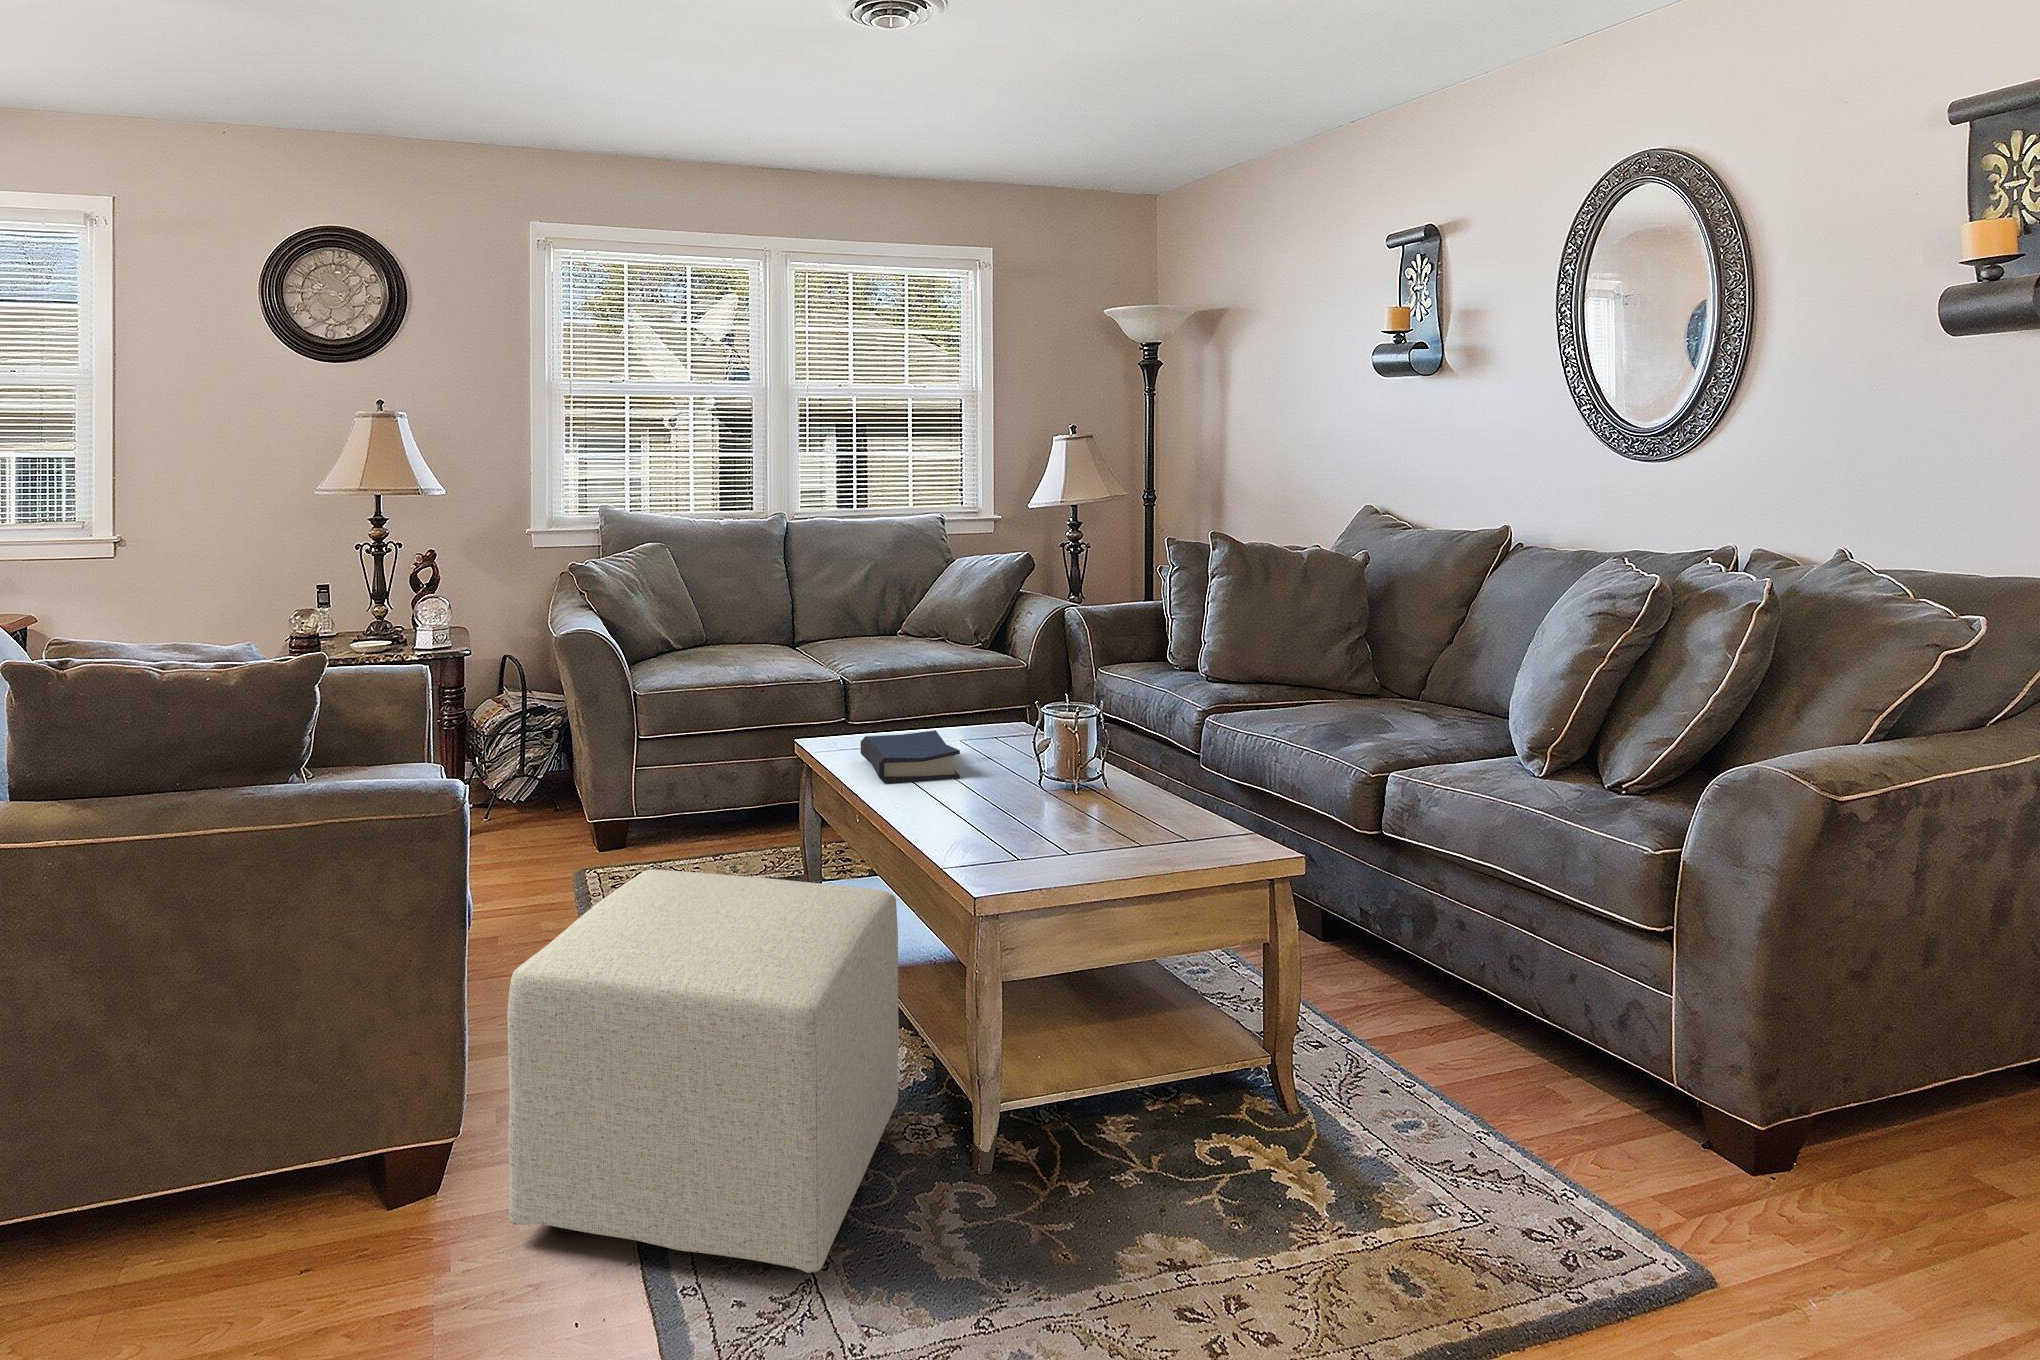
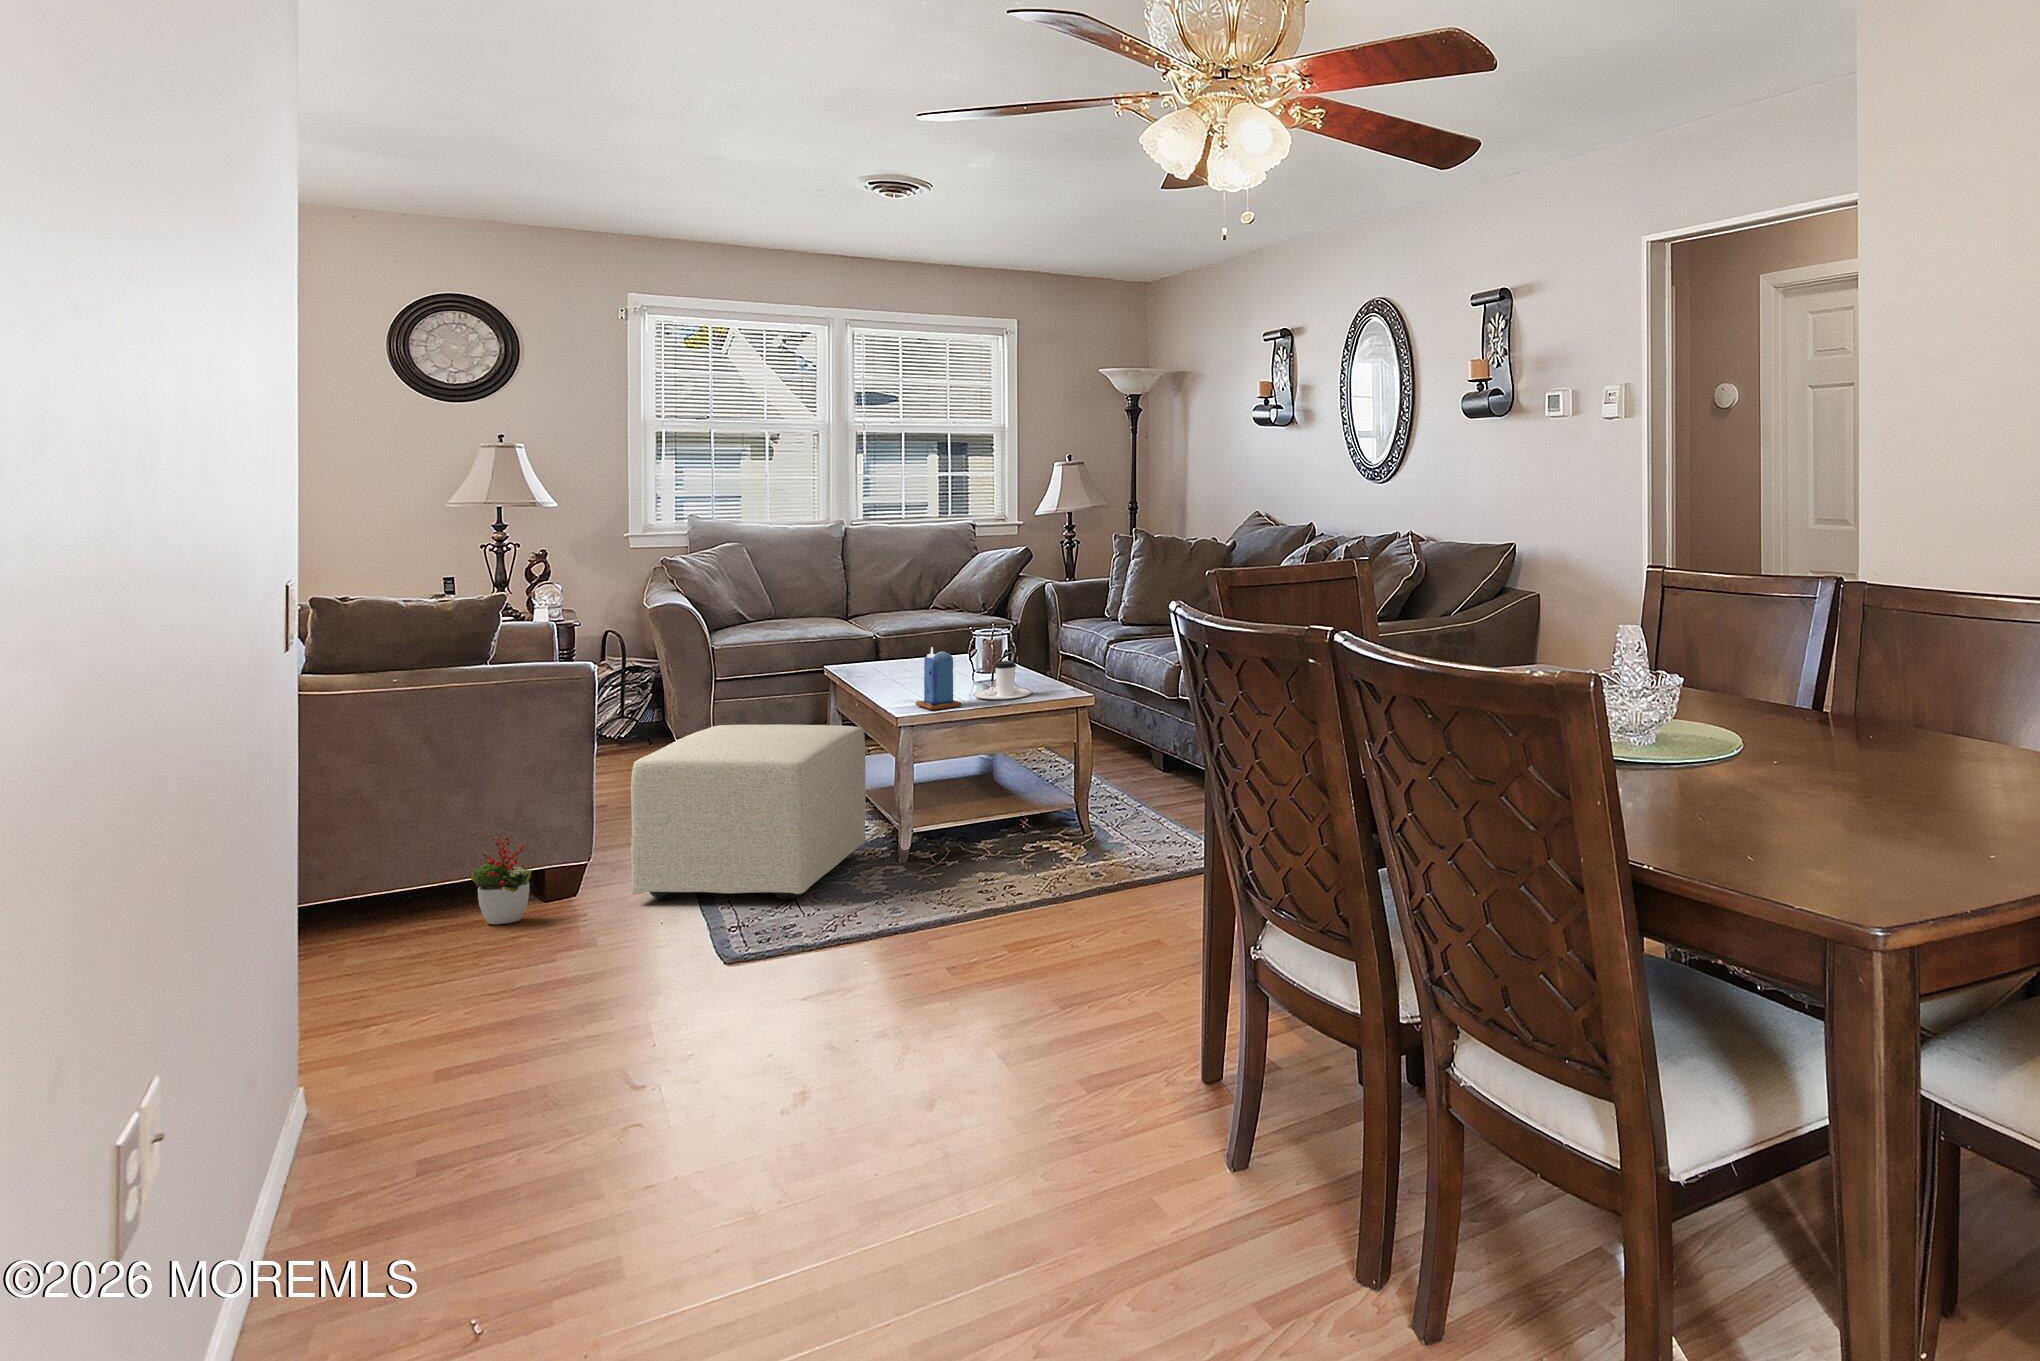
hardback book: present [861,730,960,783] -> none [867,655,926,683]
candle: none [981,749,1065,872] -> present [916,647,961,710]
coffee cup: none [1068,772,1172,847] -> present [973,661,1031,700]
decorative plant: none [231,1107,337,1279] -> present [470,837,531,924]

